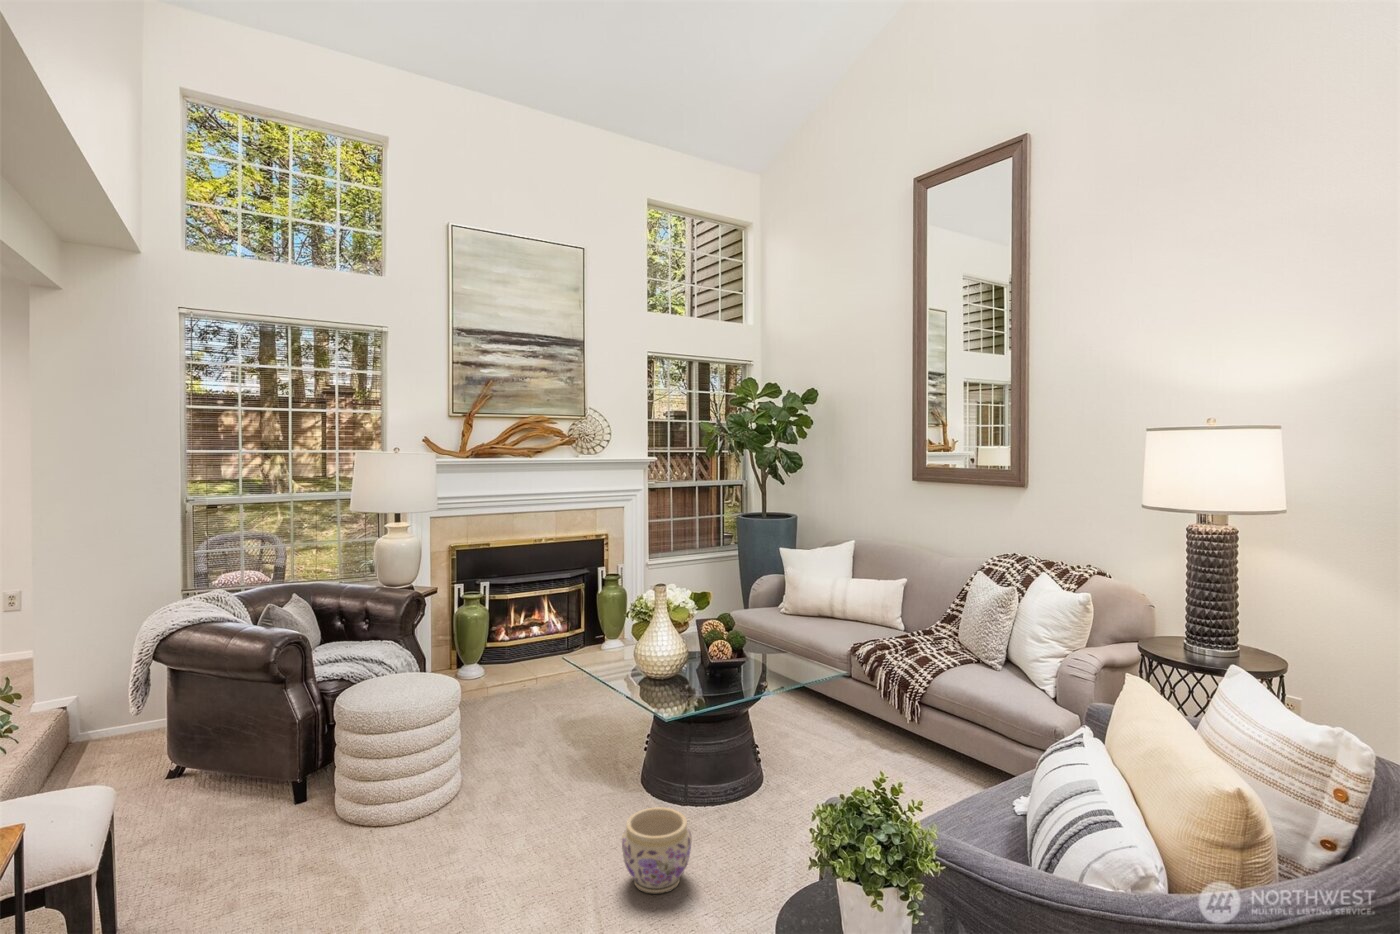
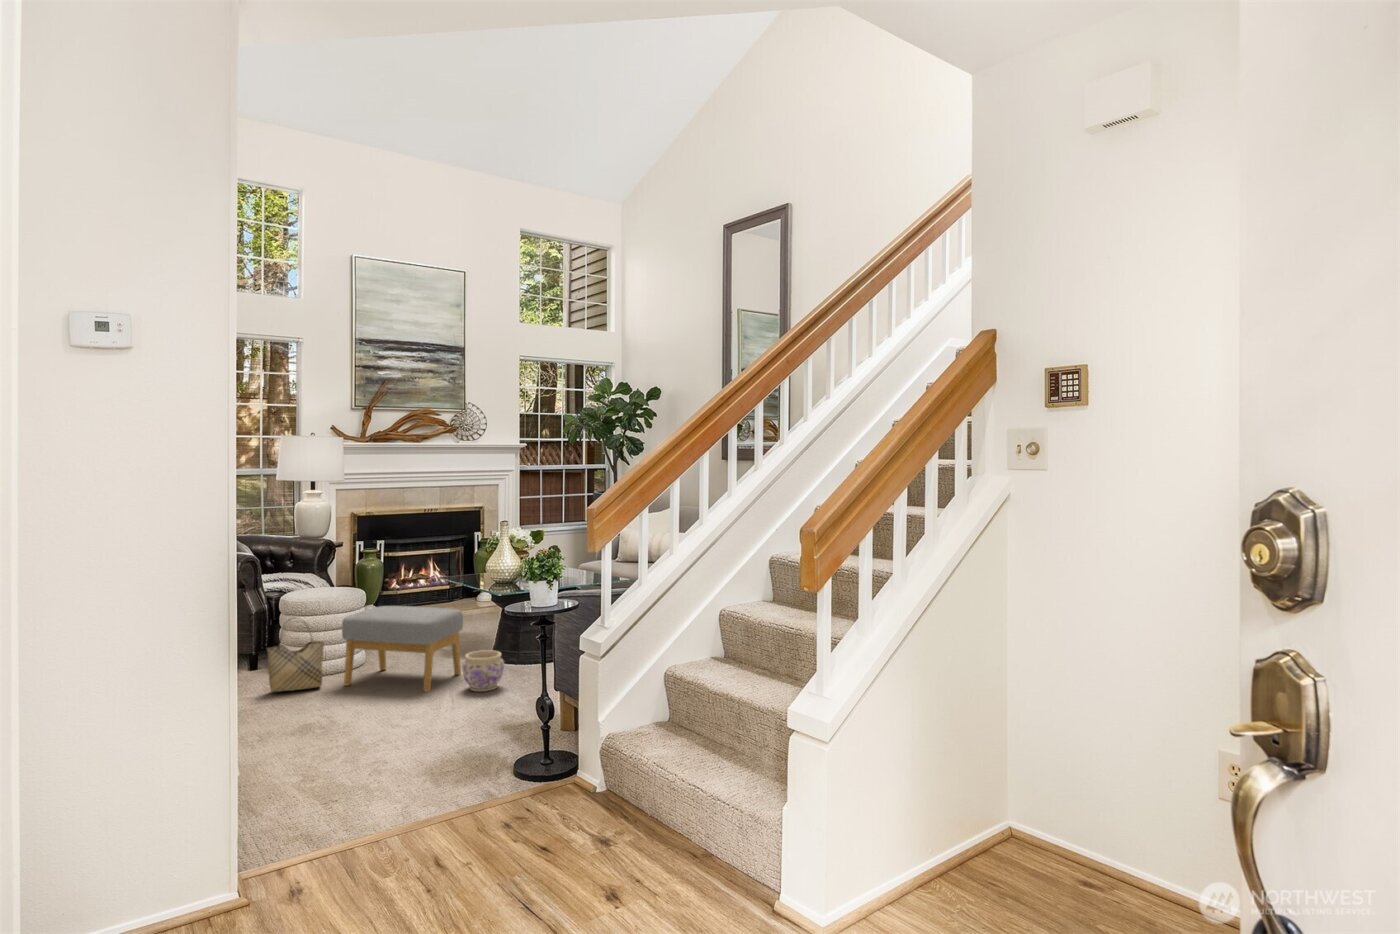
footstool: none [422,713,613,887] -> present [342,606,463,691]
woven basket: none [296,747,394,886] -> present [267,621,324,692]

